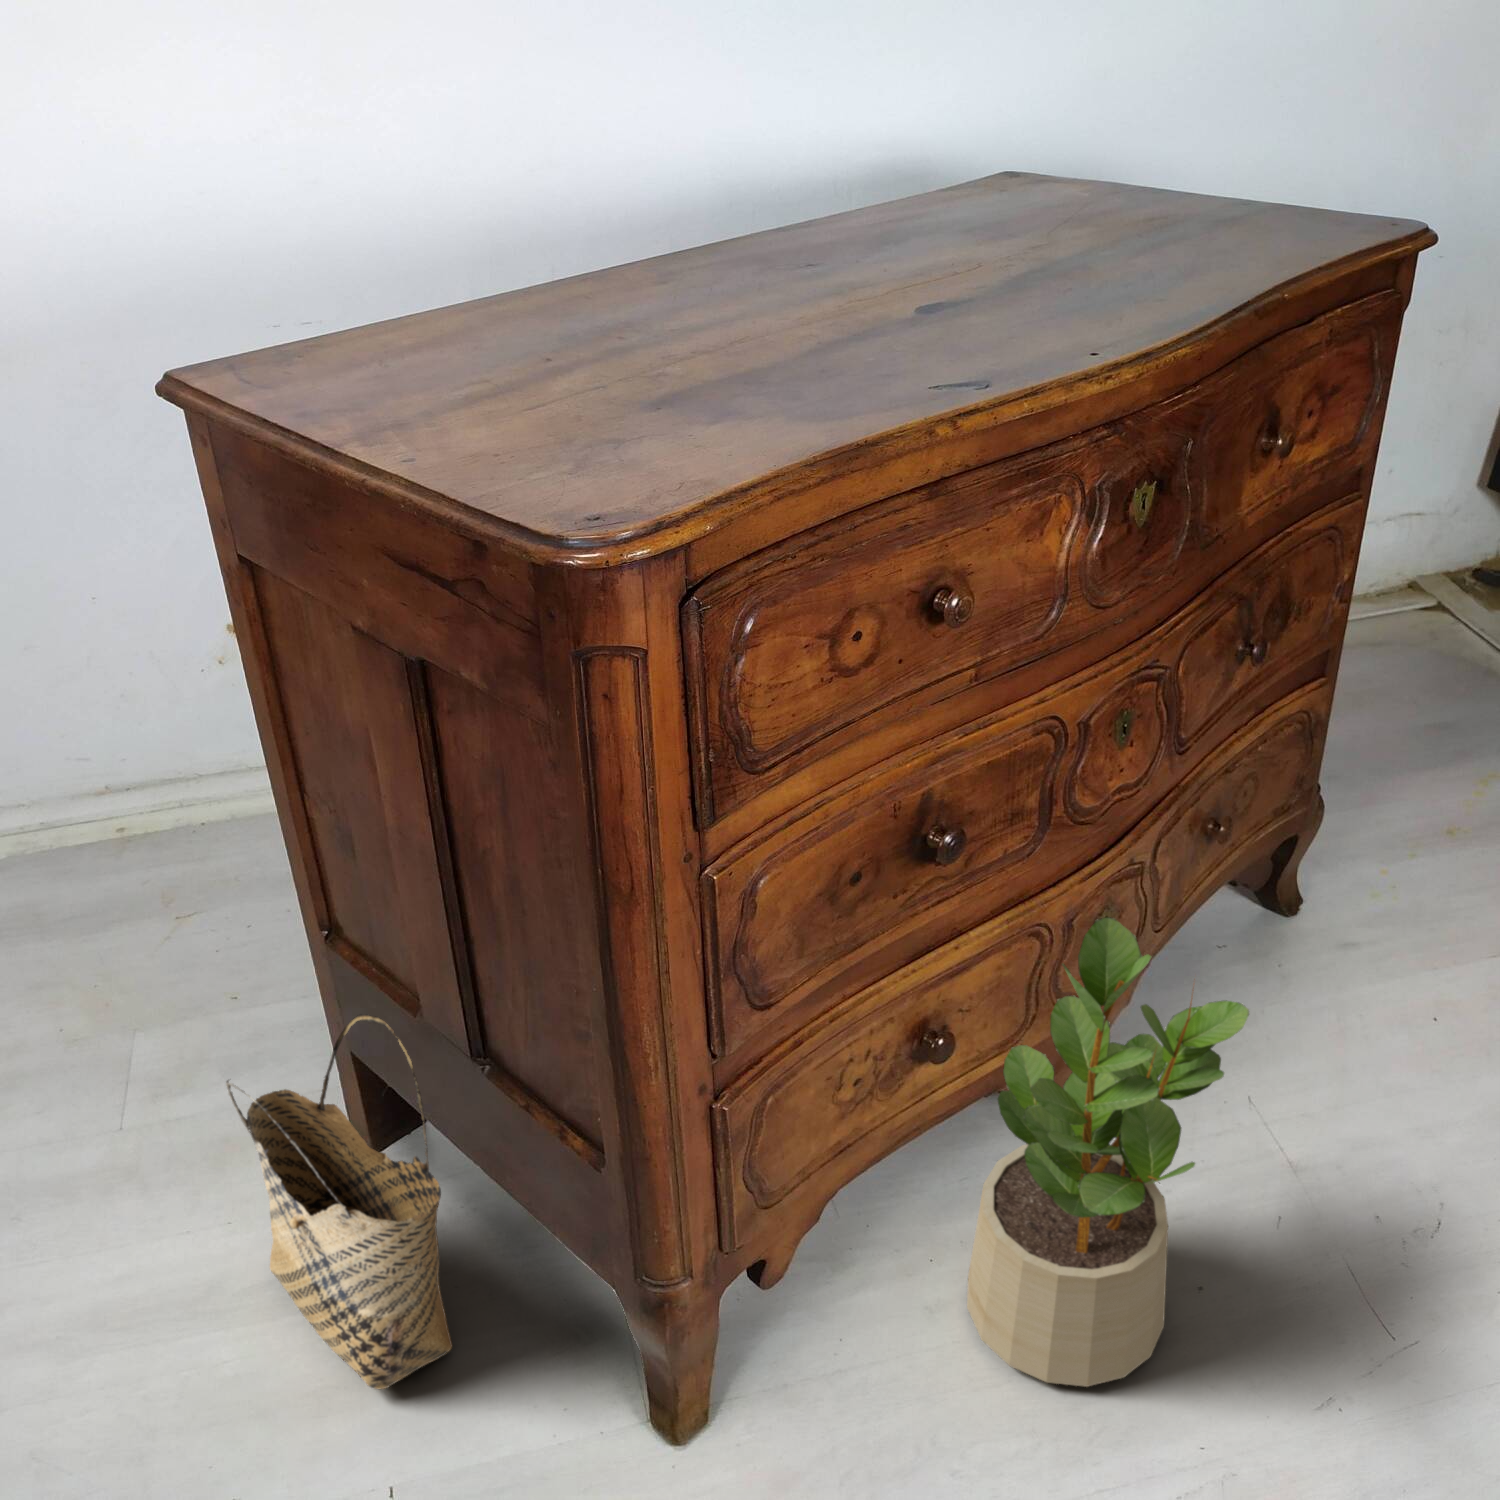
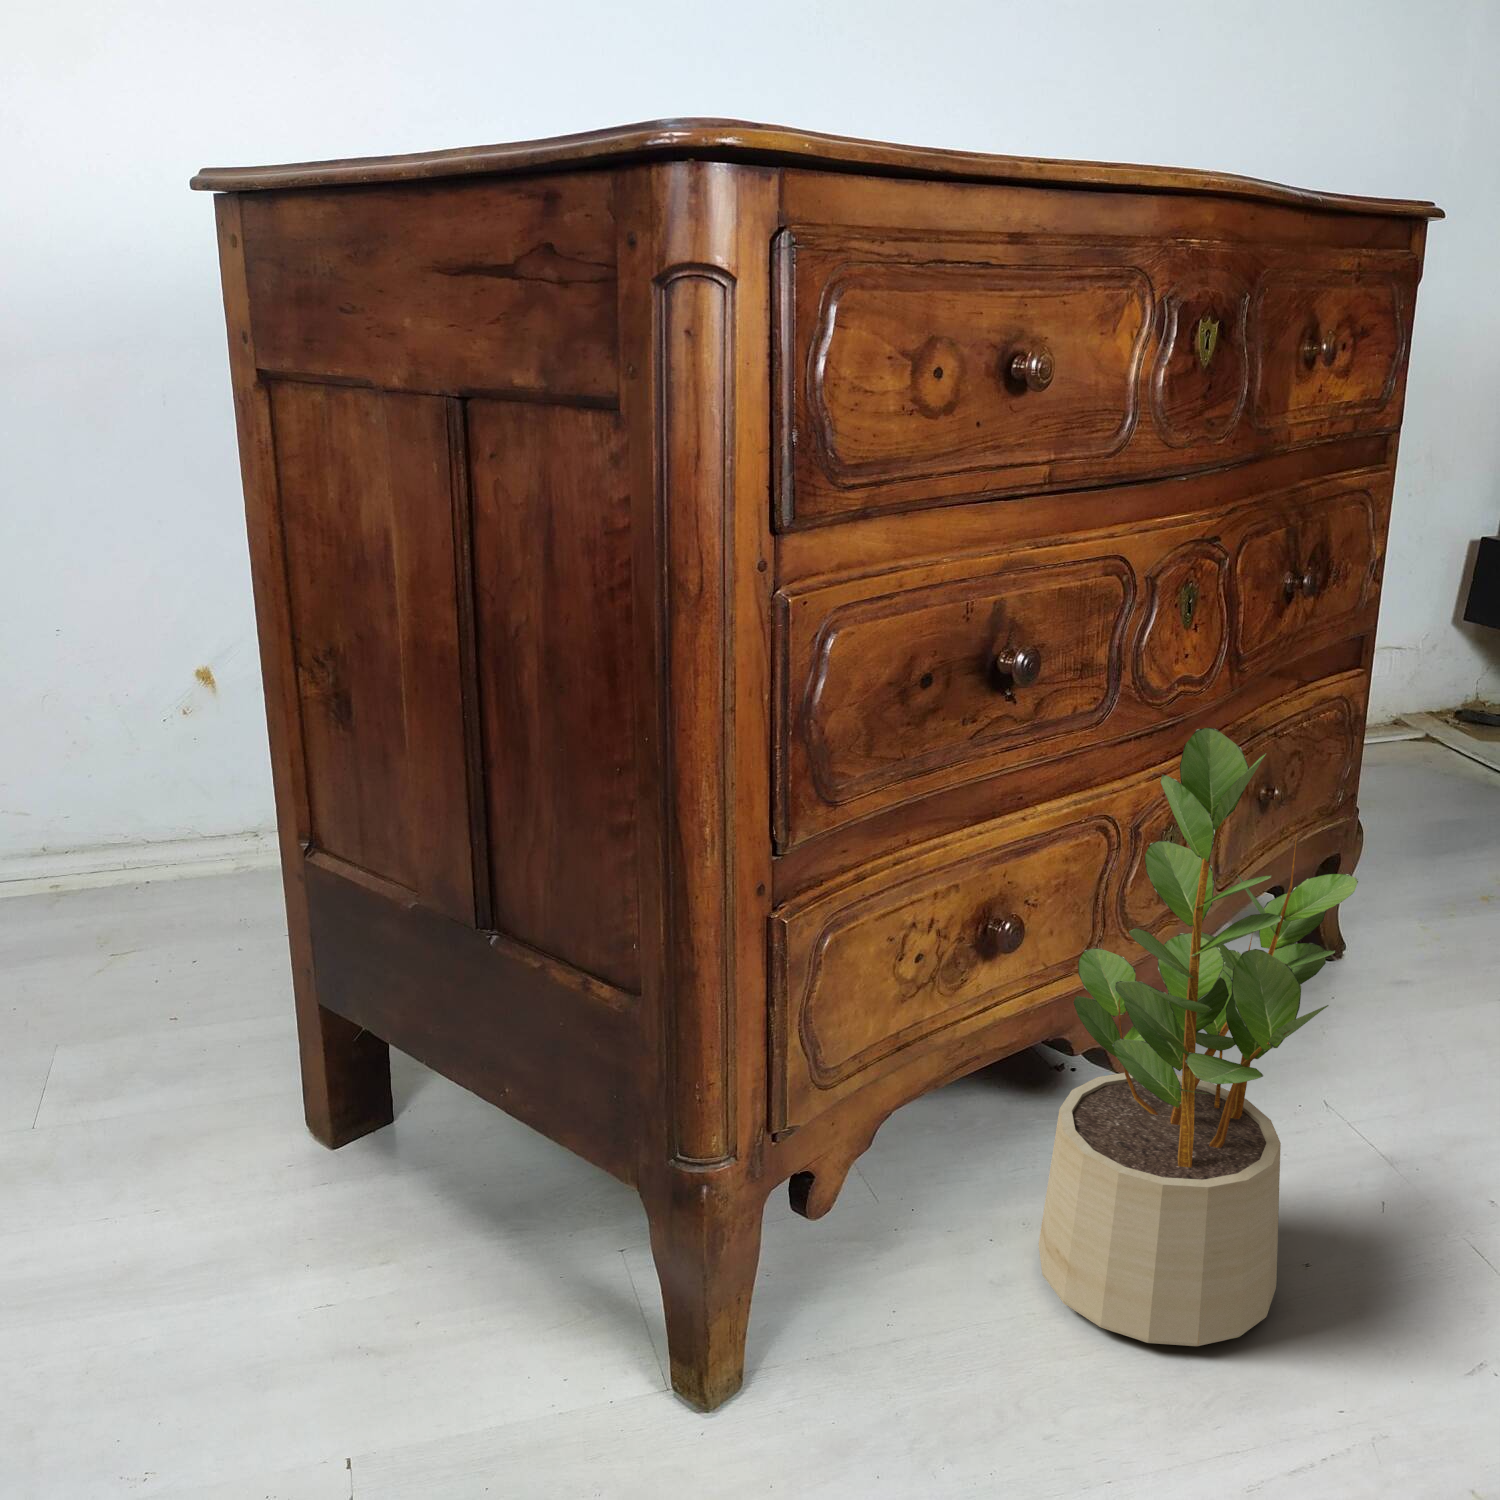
woven basket: present [226,1014,452,1389] -> none [181,890,428,1356]

